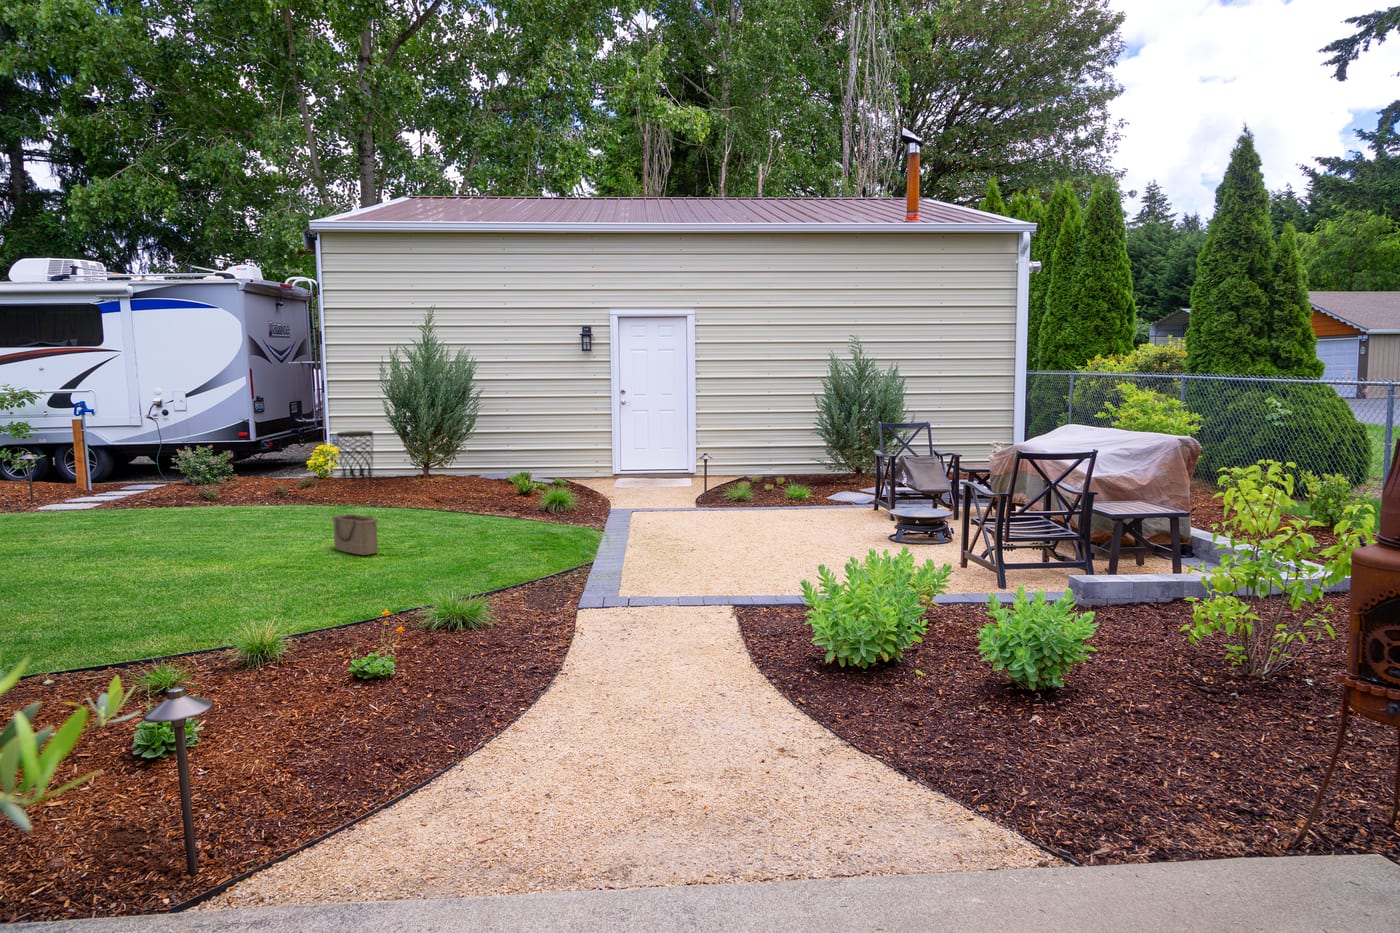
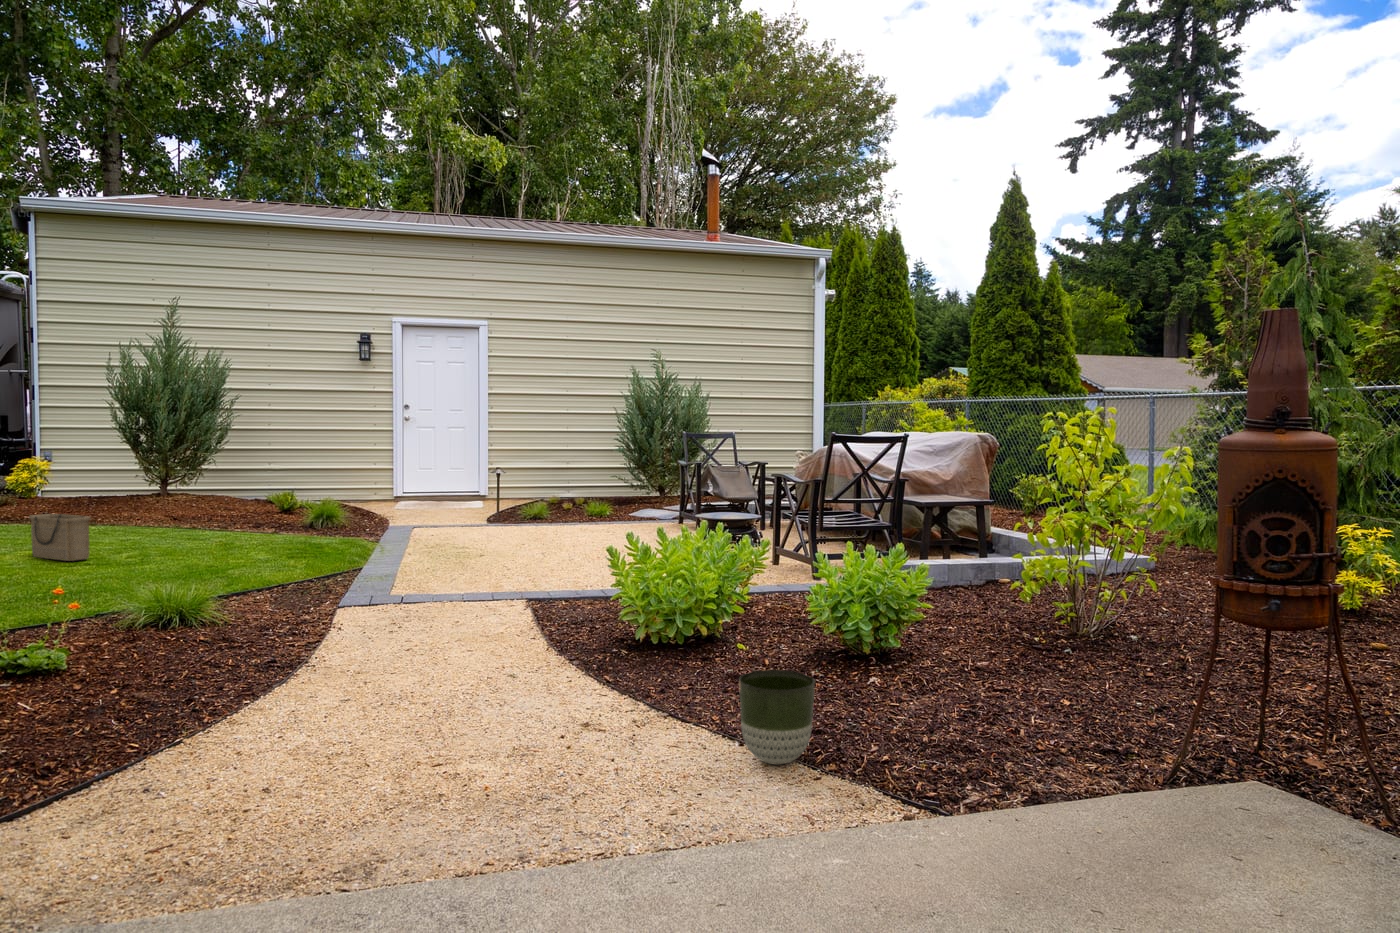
side table: present [337,431,373,478] -> none [59,444,107,499]
planter: none [909,722,973,803] -> present [739,670,815,765]

